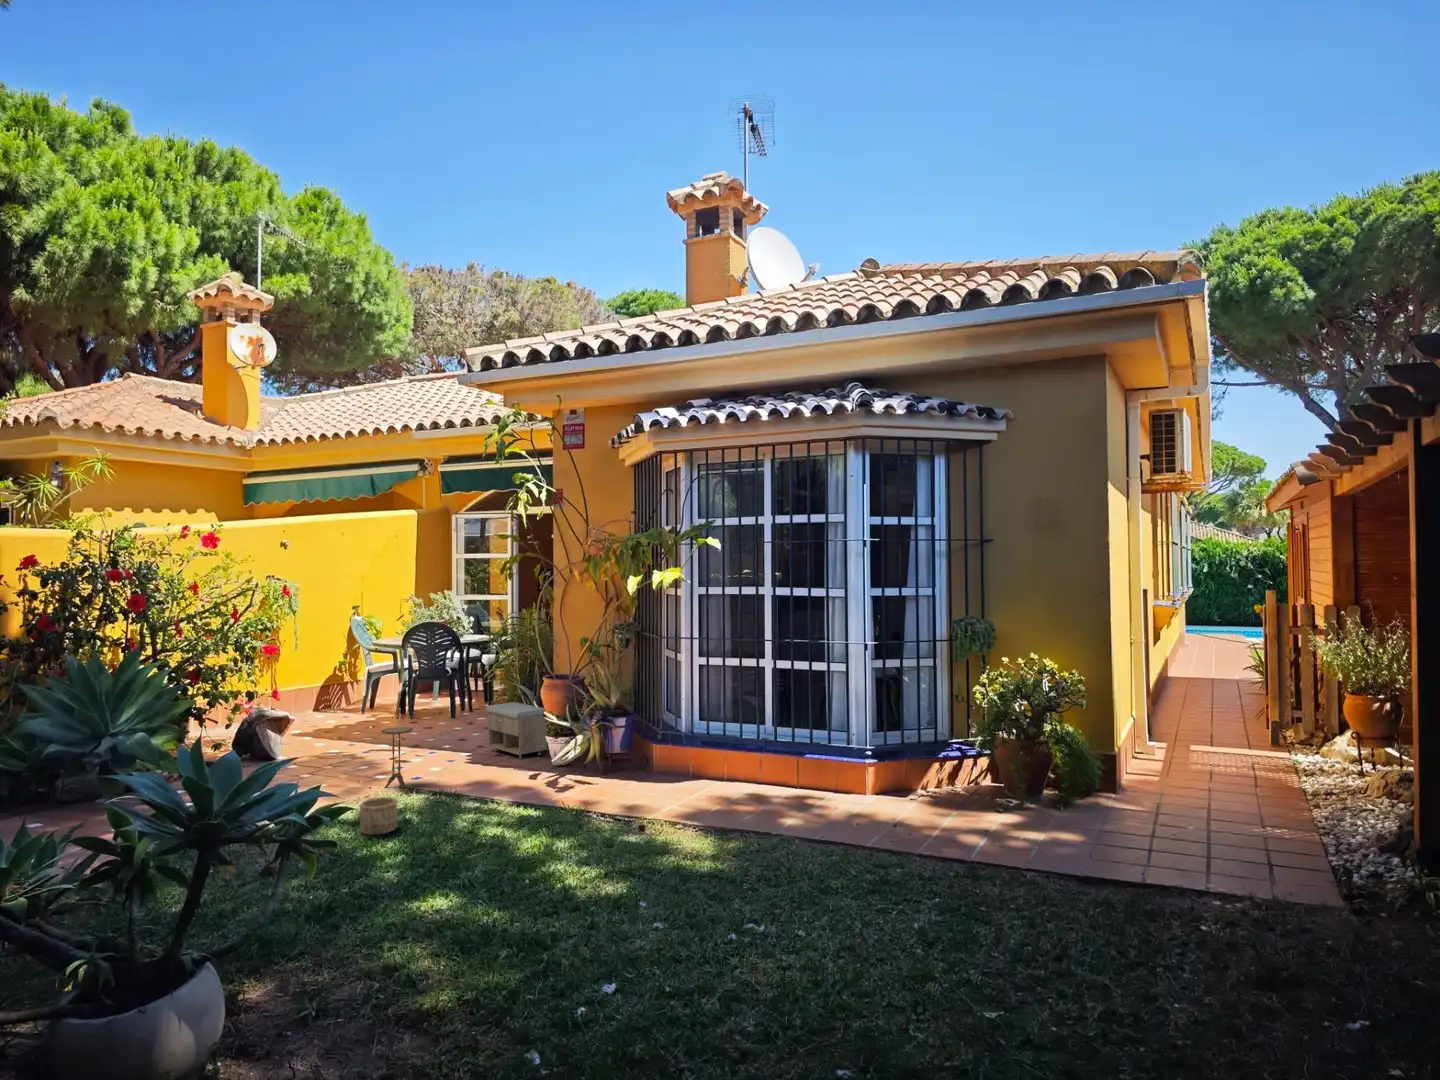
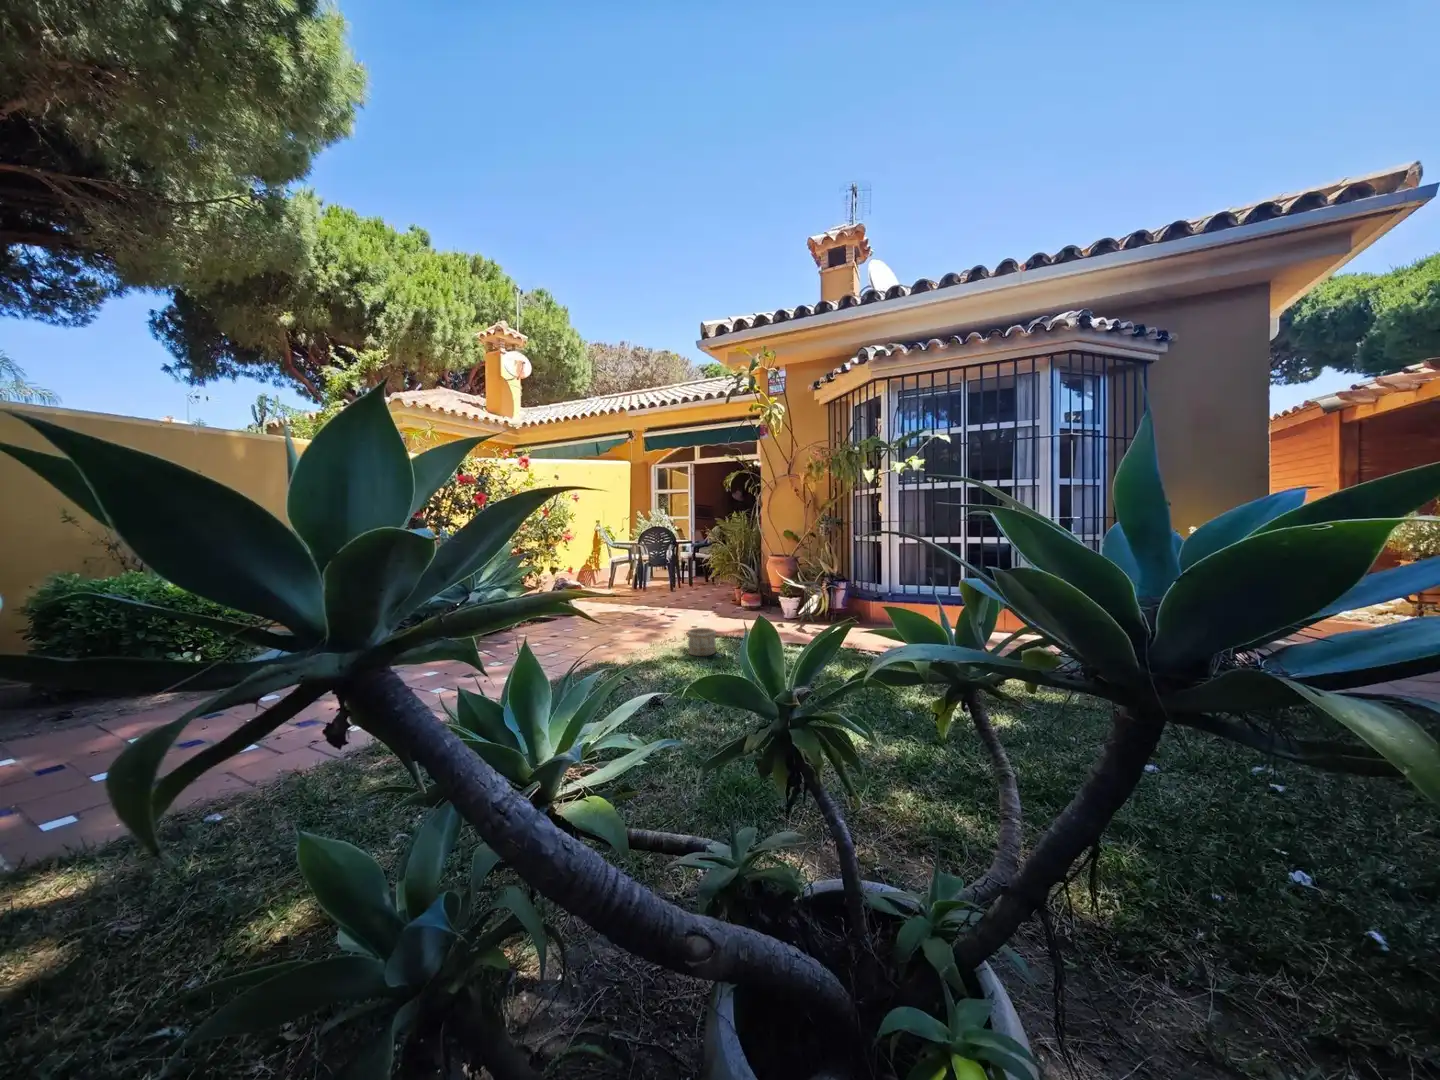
storage bench: present [486,702,548,758] -> none [716,576,762,613]
side table: present [381,727,413,789] -> present [797,582,818,622]

